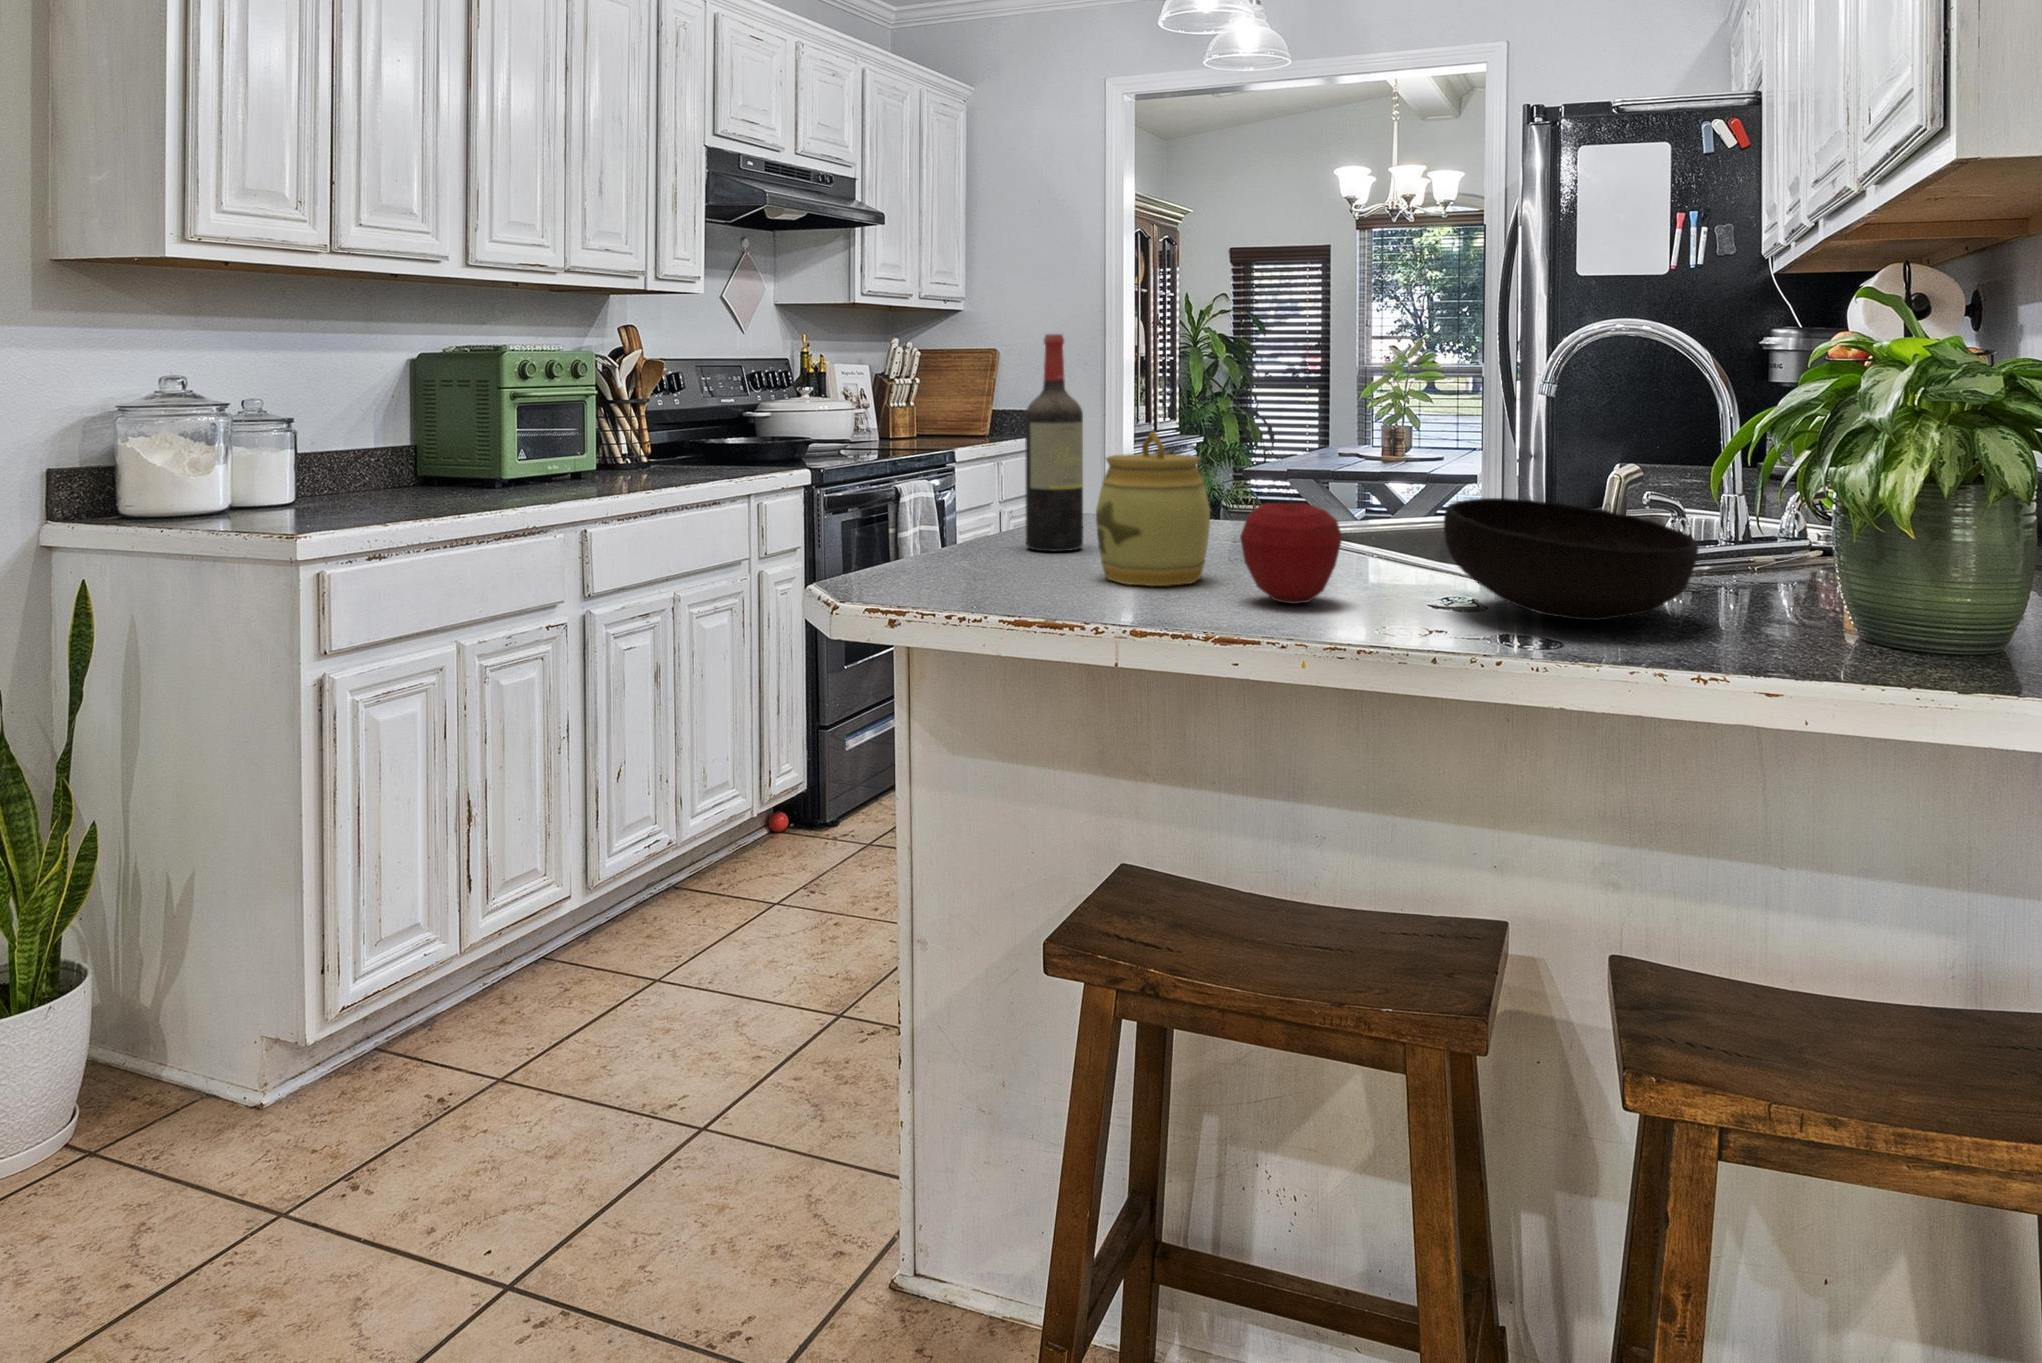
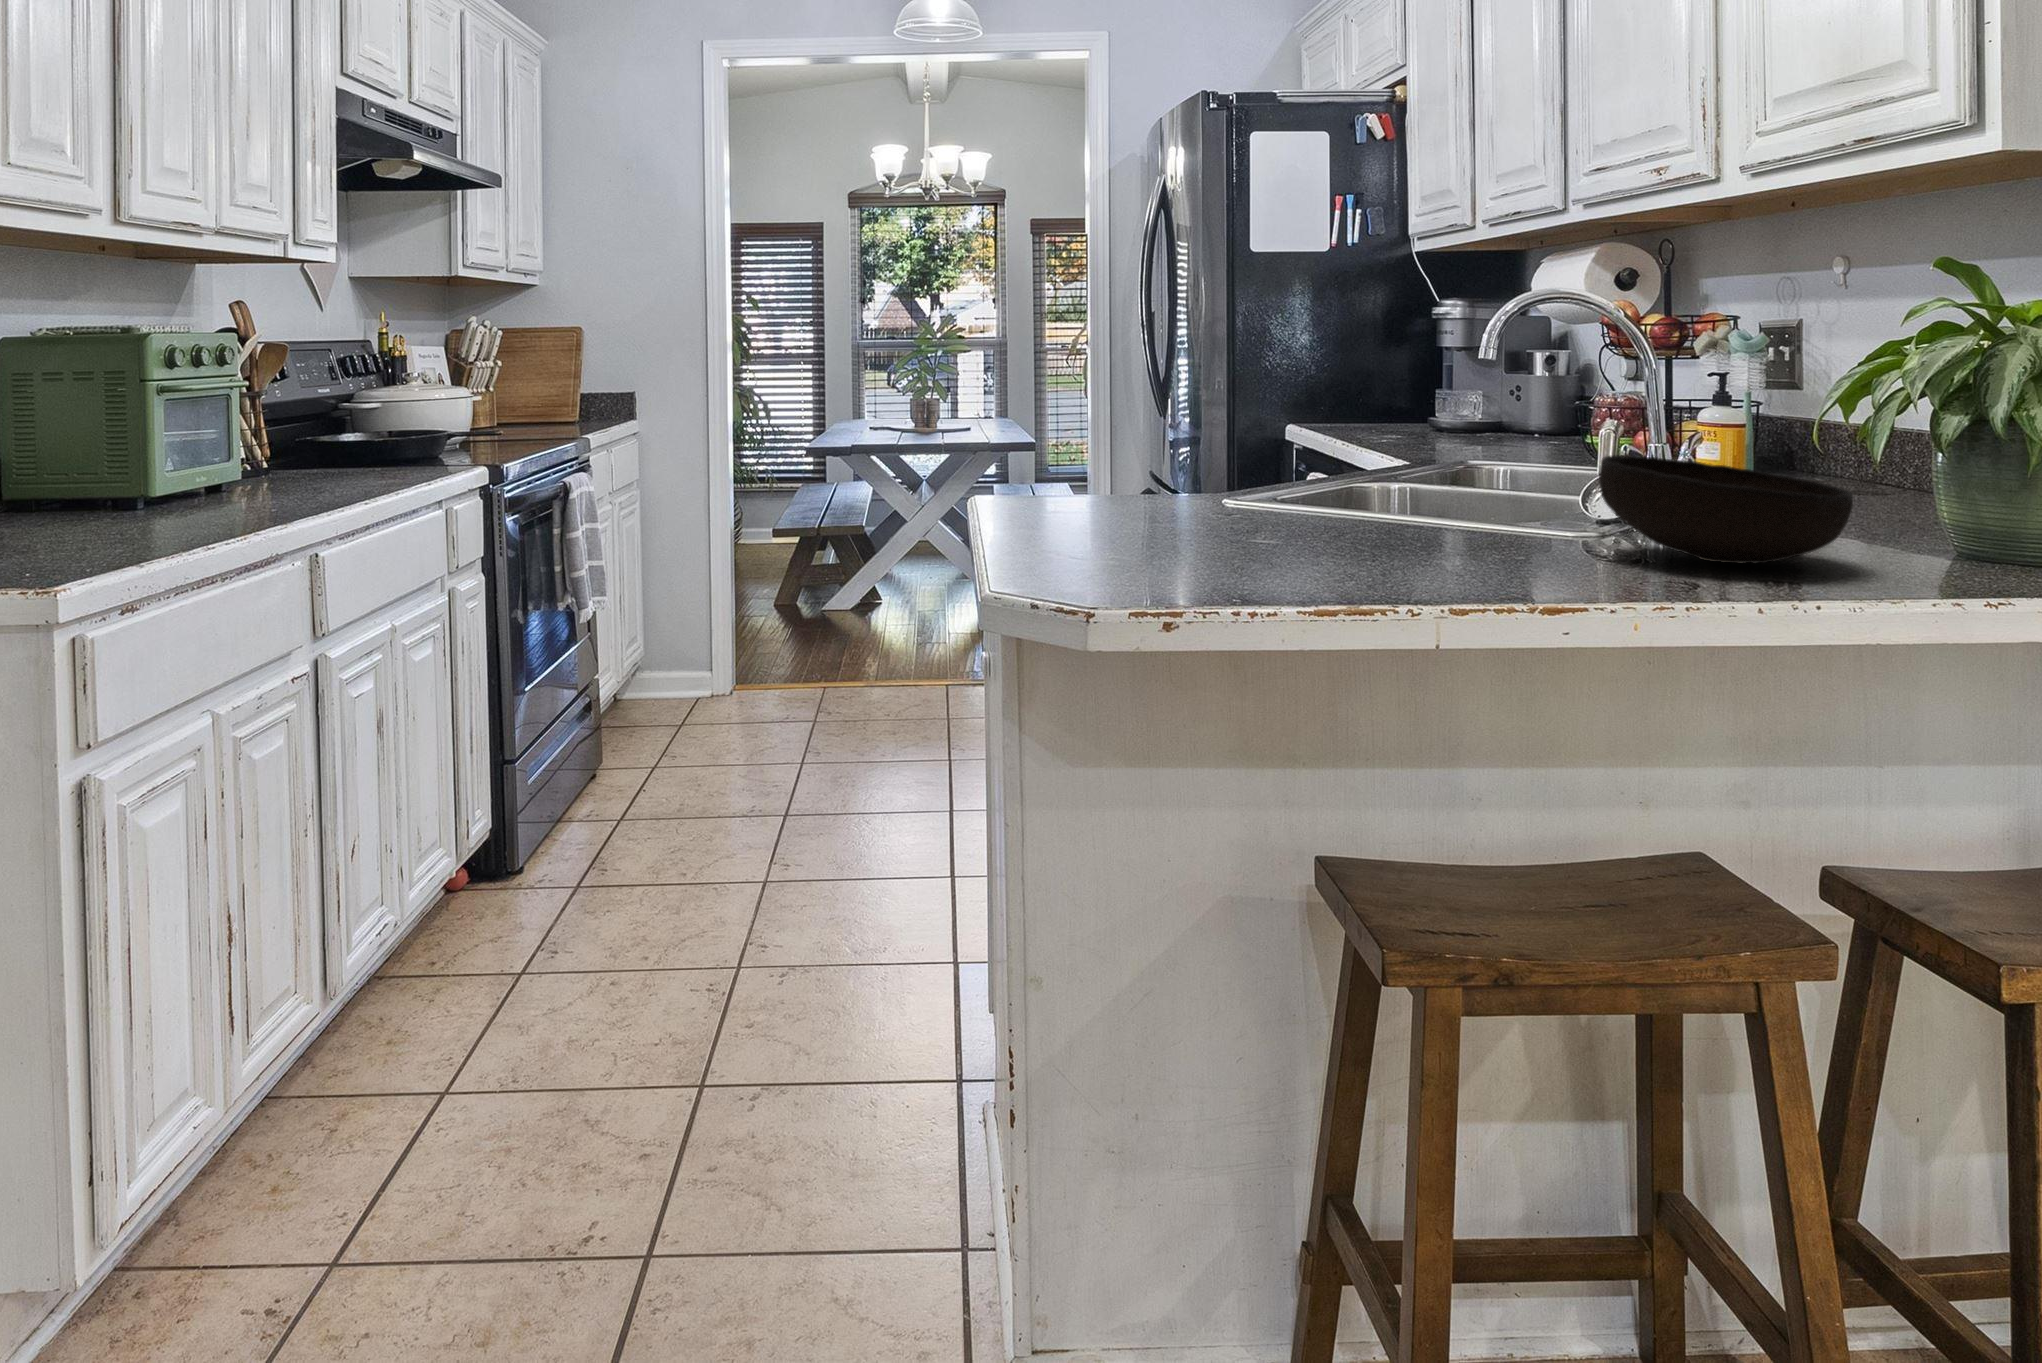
wine bottle: present [1025,334,1083,551] -> none [1060,304,1124,537]
jar: present [1096,431,1210,586] -> none [1226,402,1351,565]
apple: present [1240,502,1342,604] -> none [1426,464,1533,570]

